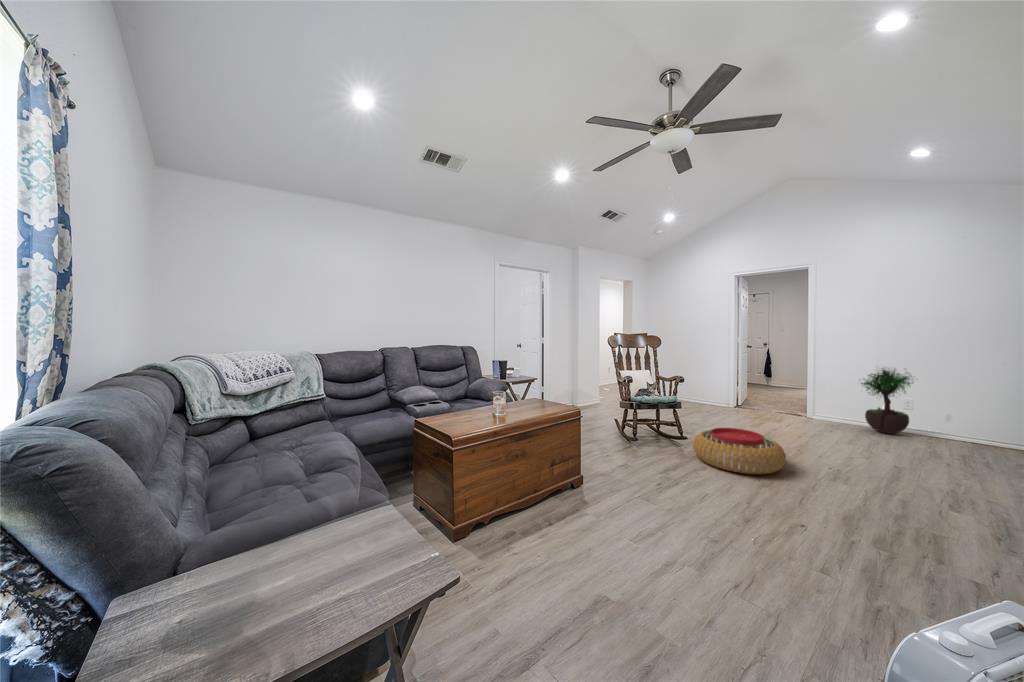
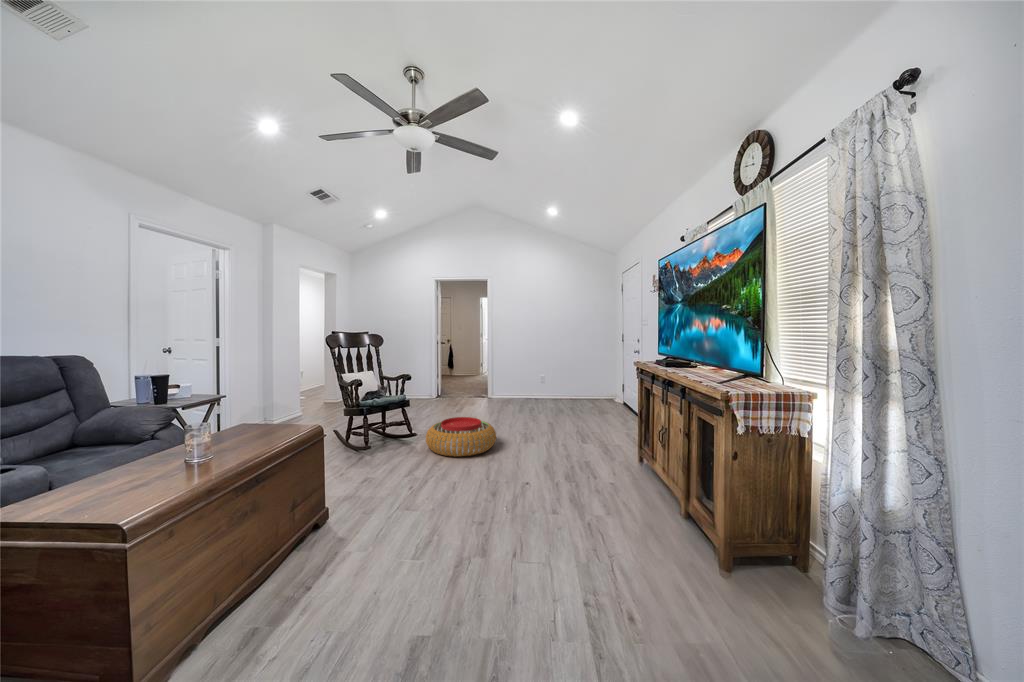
potted tree: present [861,368,914,434] -> none [518,353,548,402]

